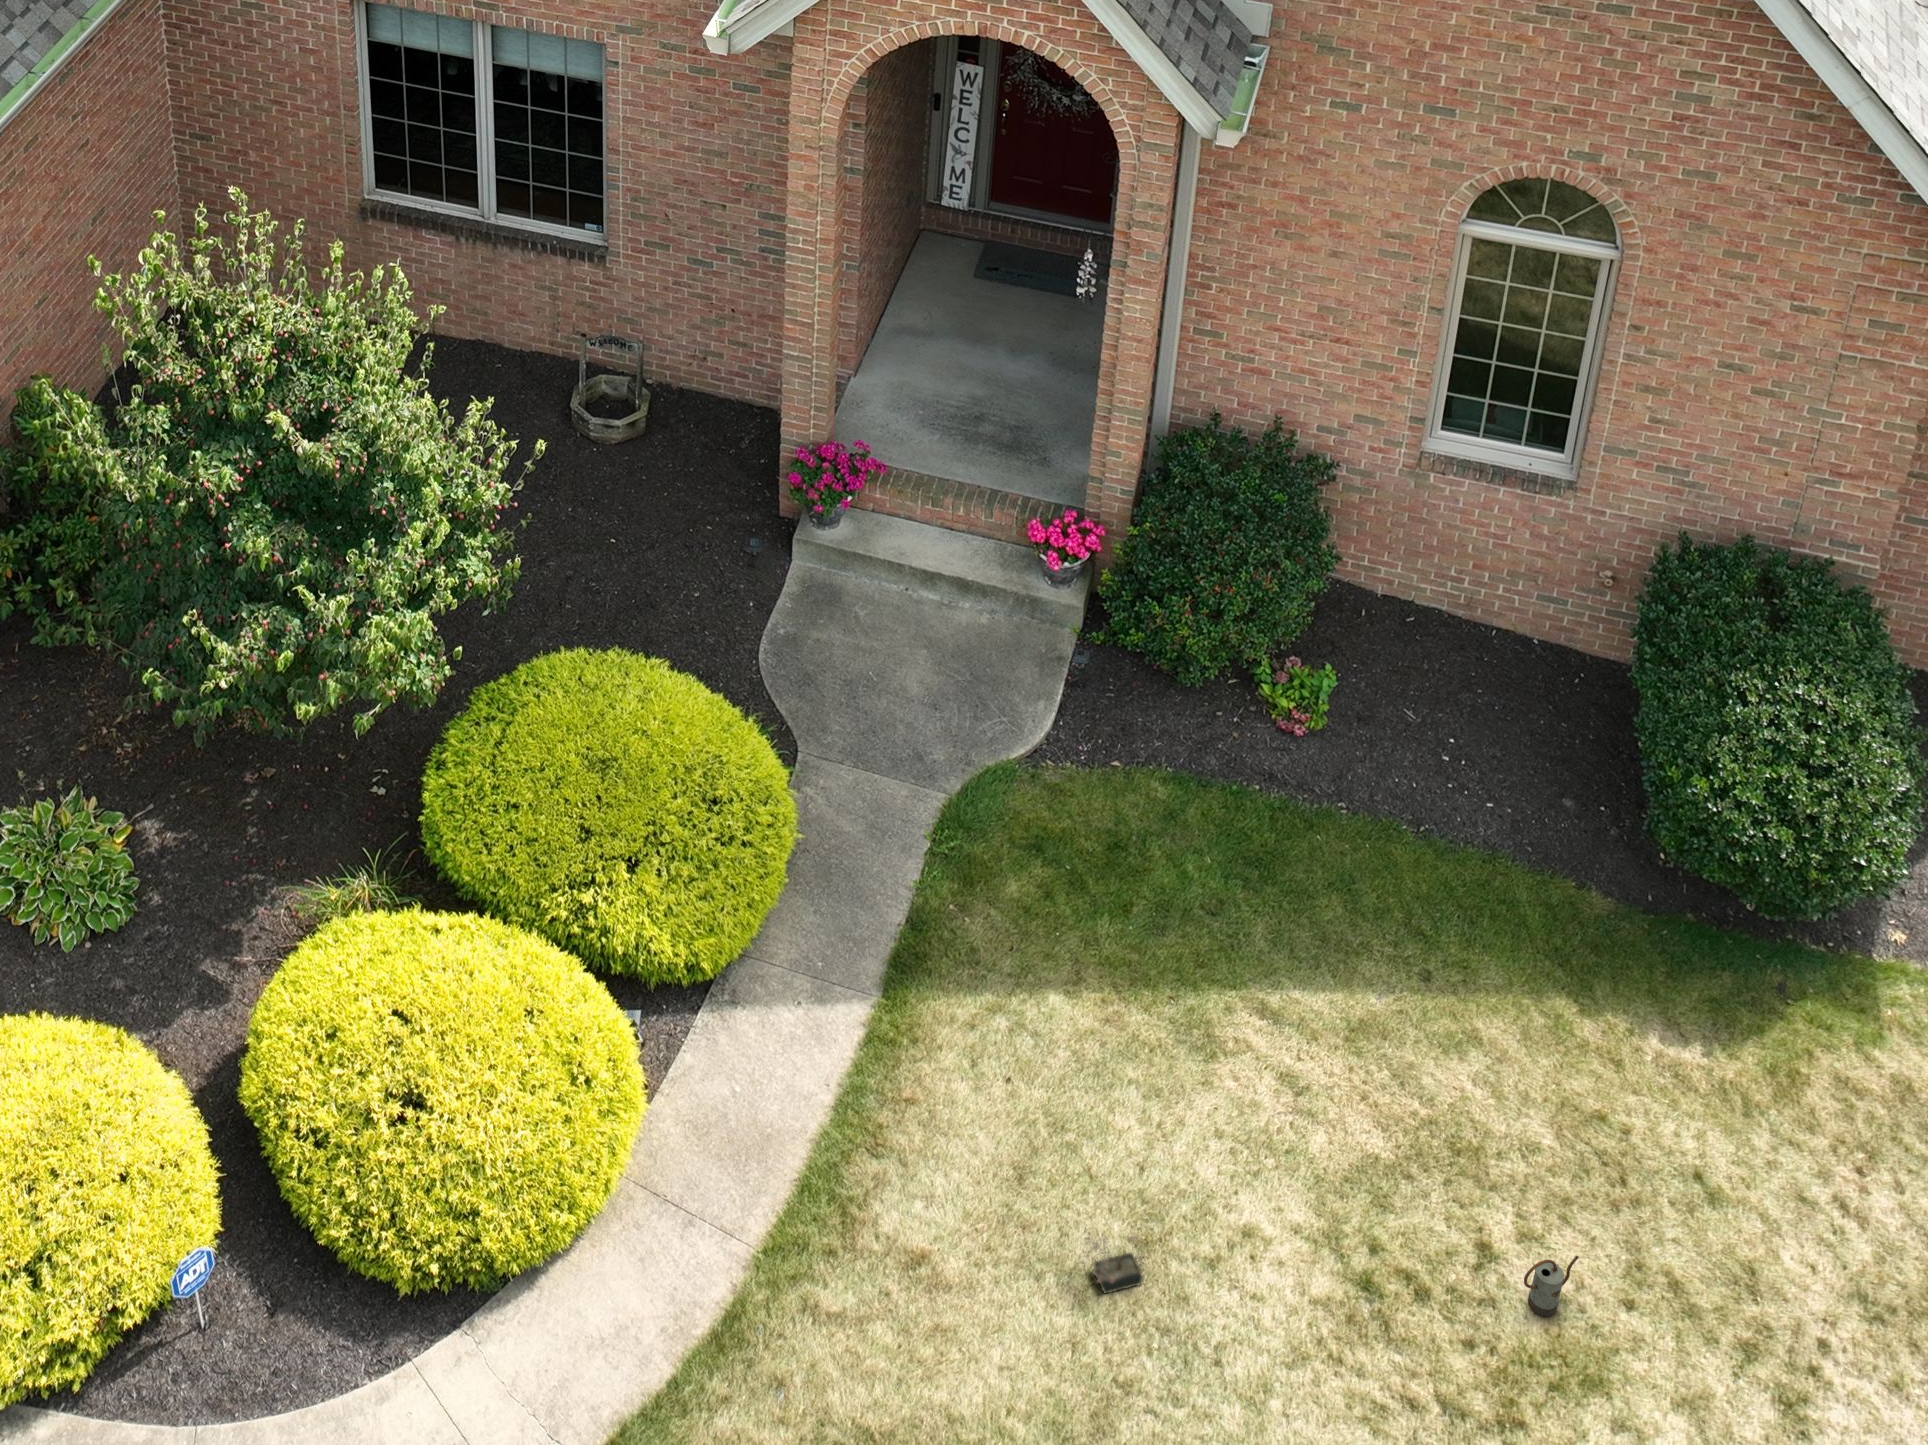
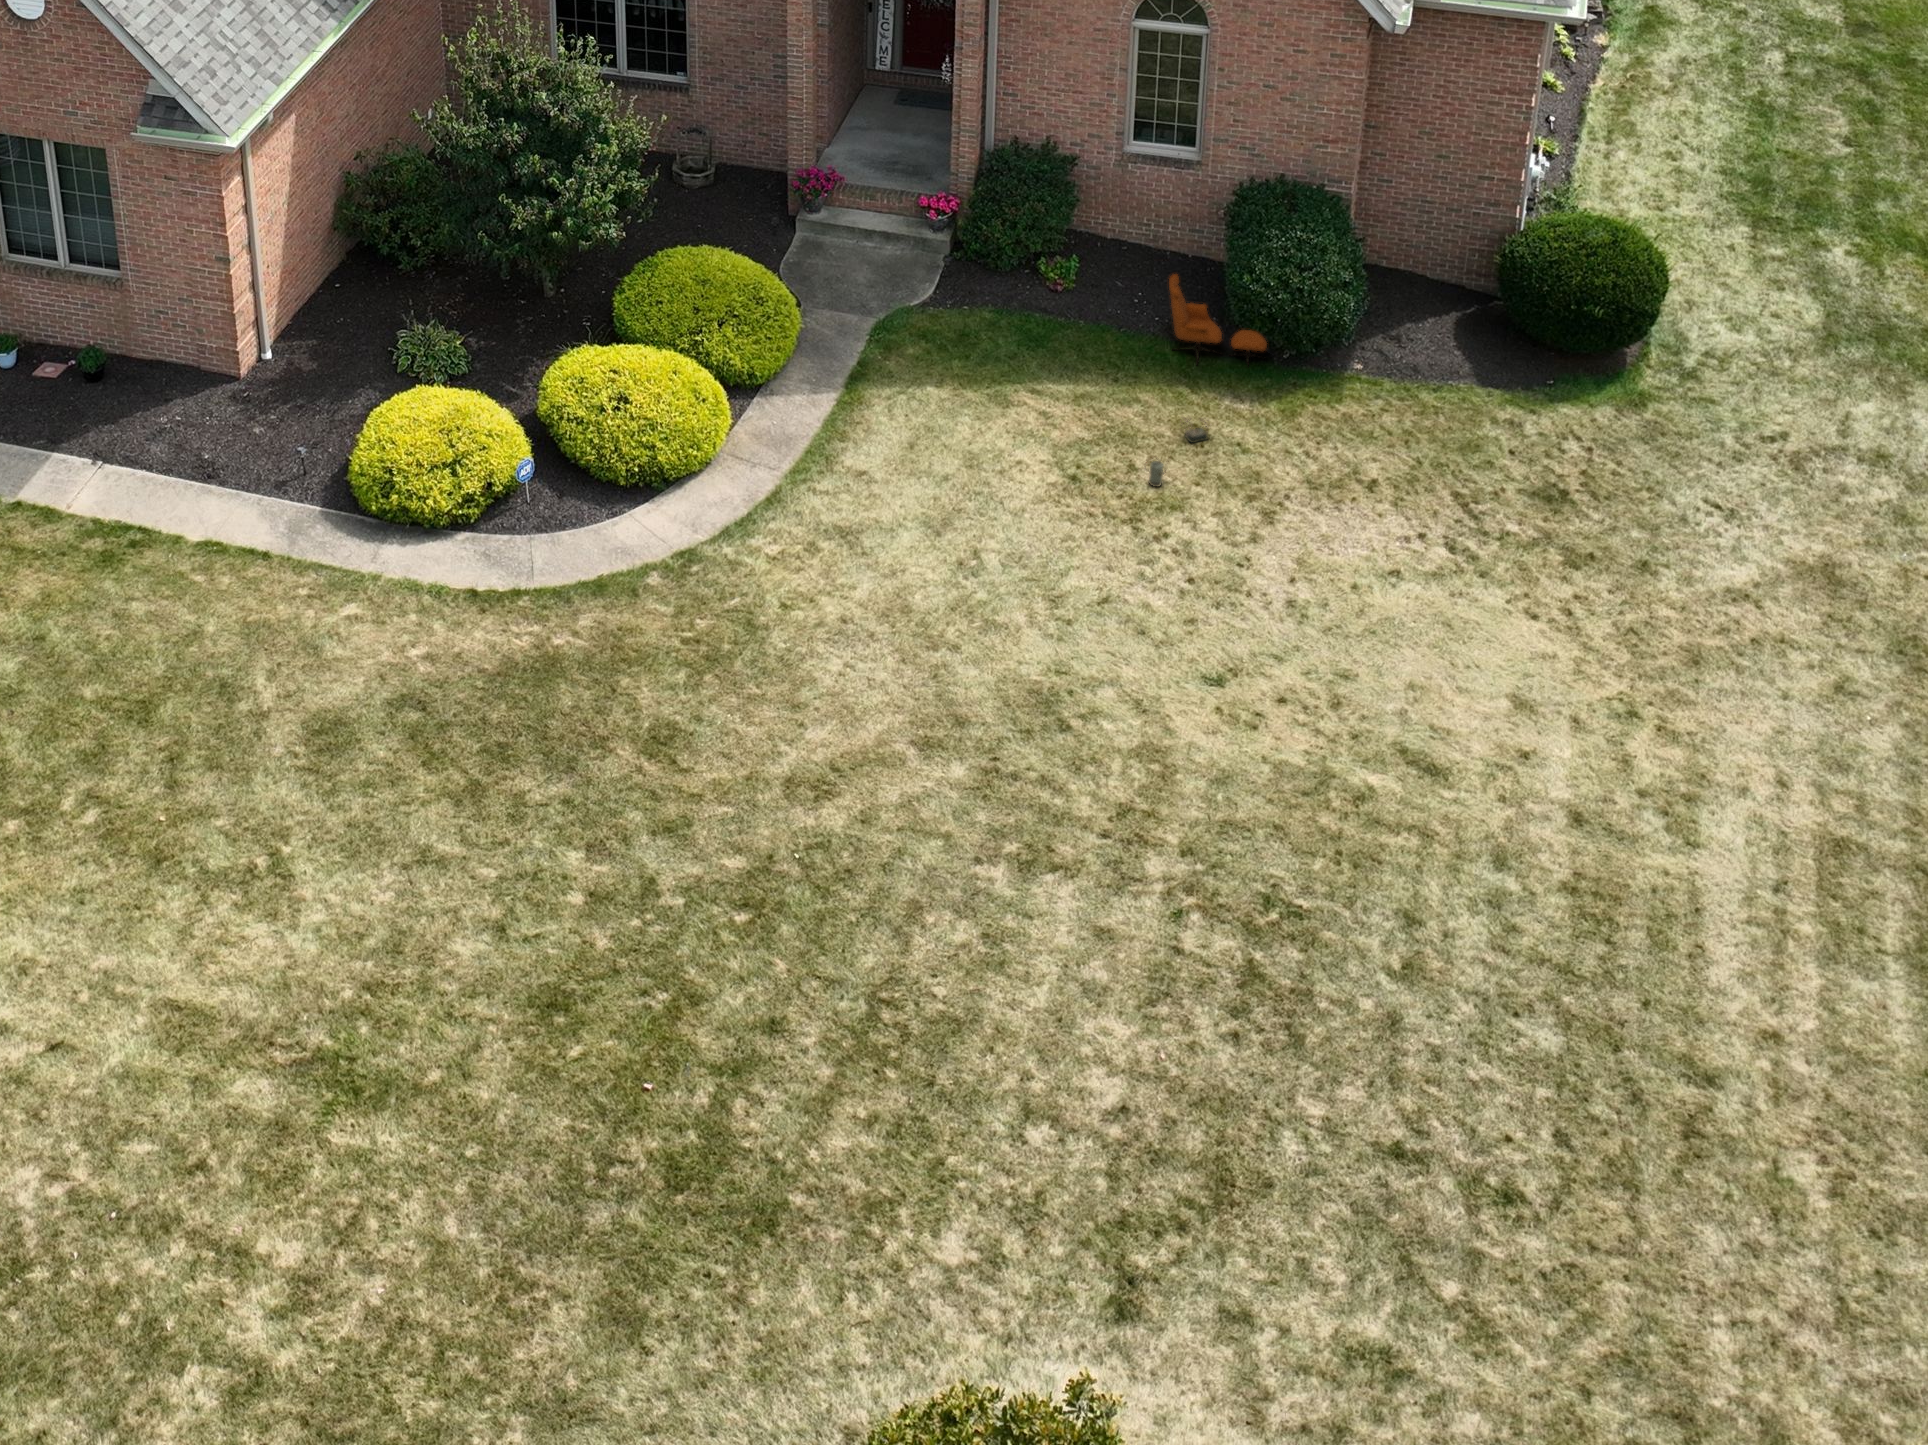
lounge chair: none [1538,770,1736,964] -> present [1169,274,1267,361]
decorative plant: present [1083,1237,1150,1294] -> present [1185,419,1209,443]

